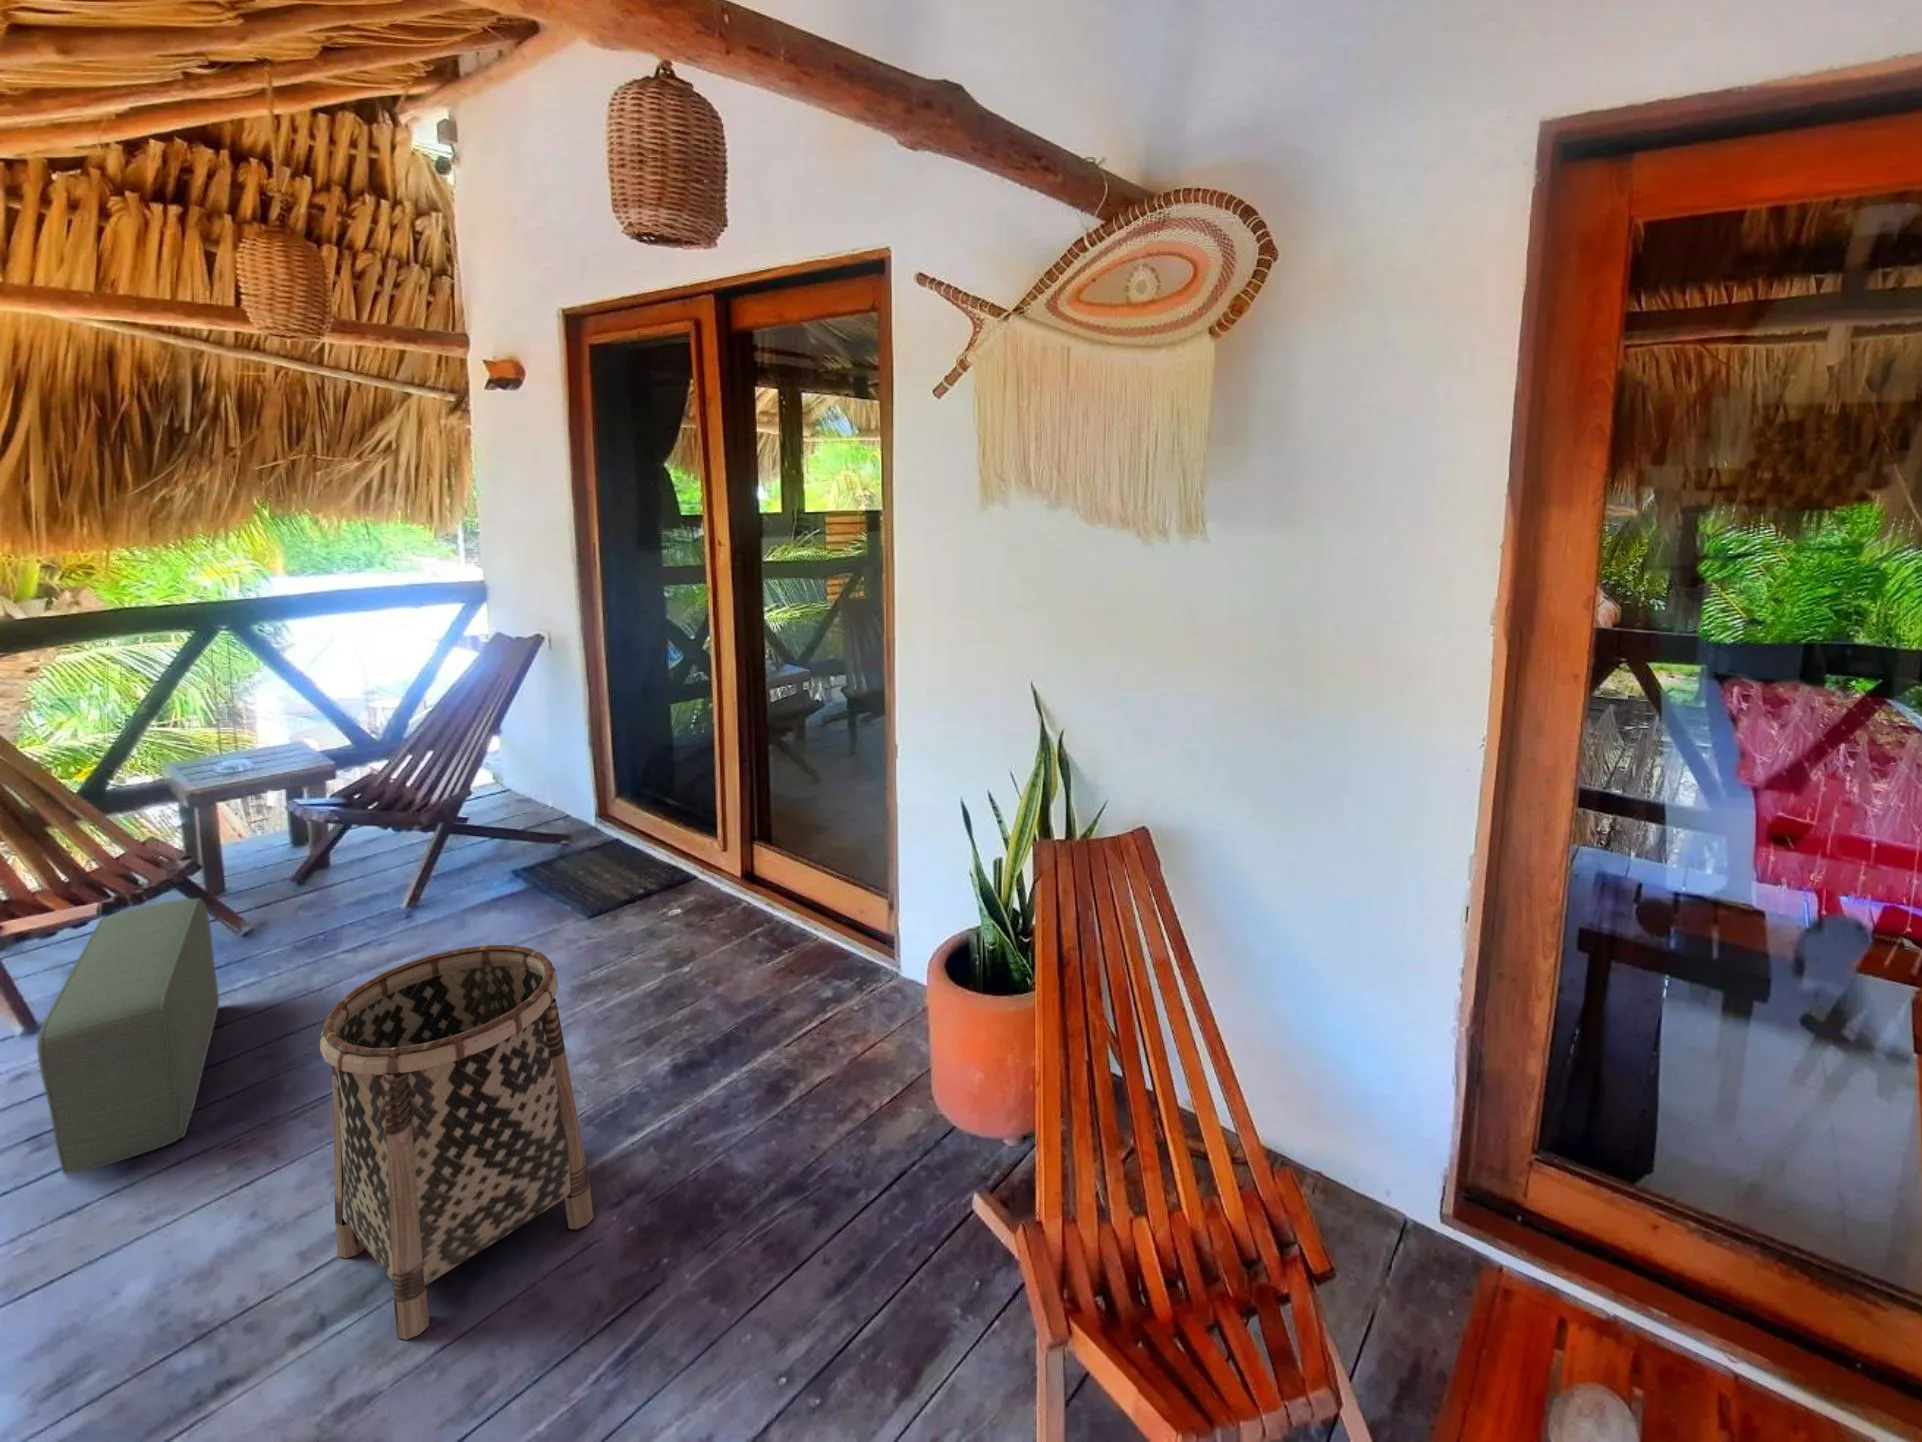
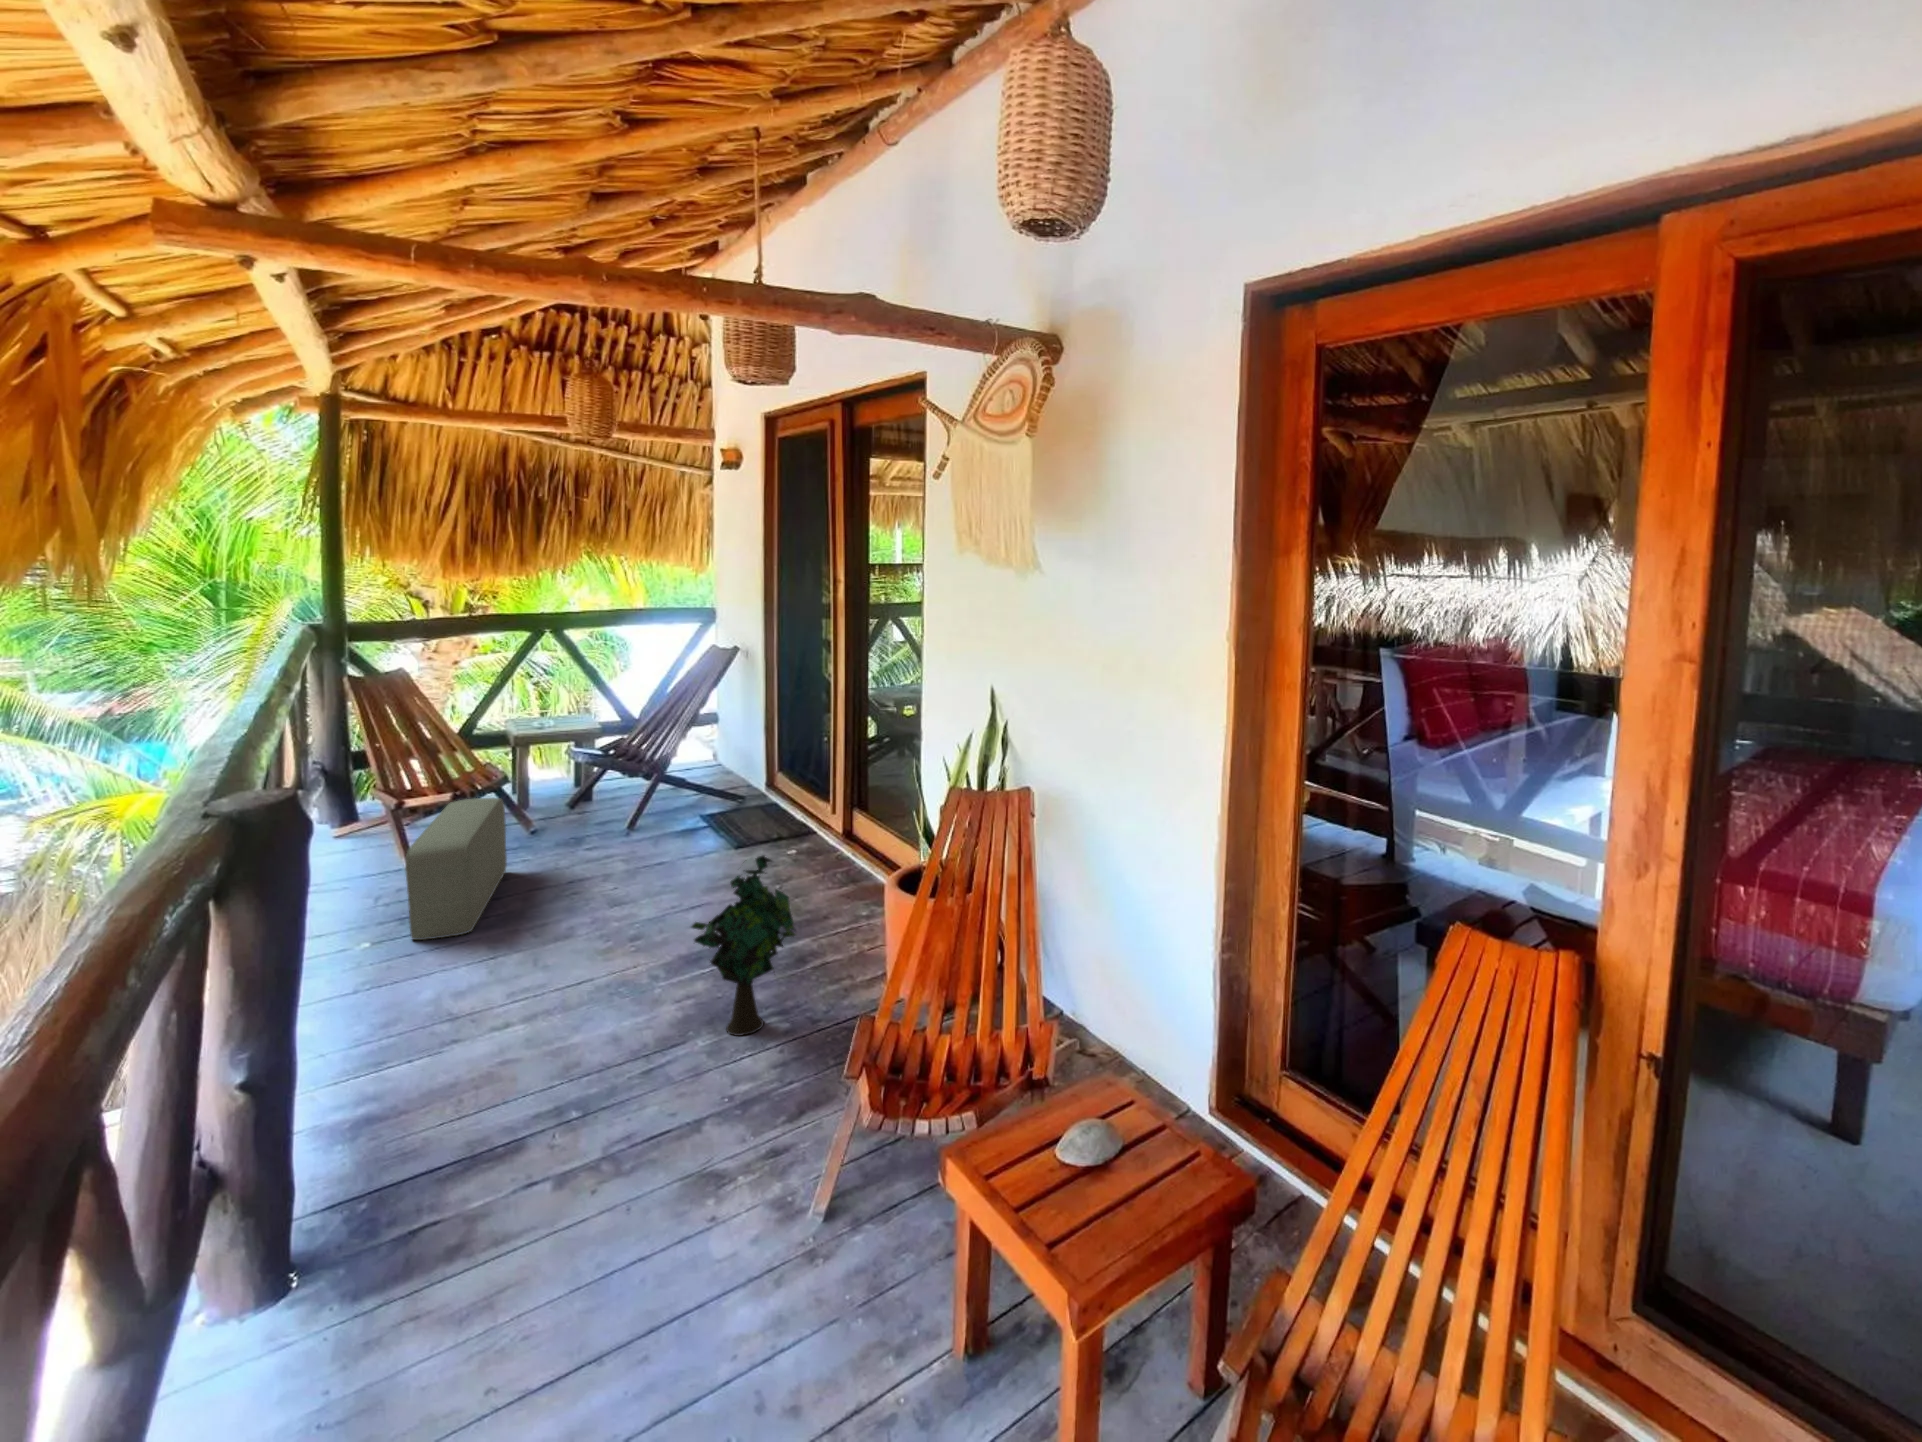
basket: present [320,945,594,1340] -> none [523,823,665,1039]
decorative plant: none [650,973,816,1253] -> present [691,855,795,1036]

